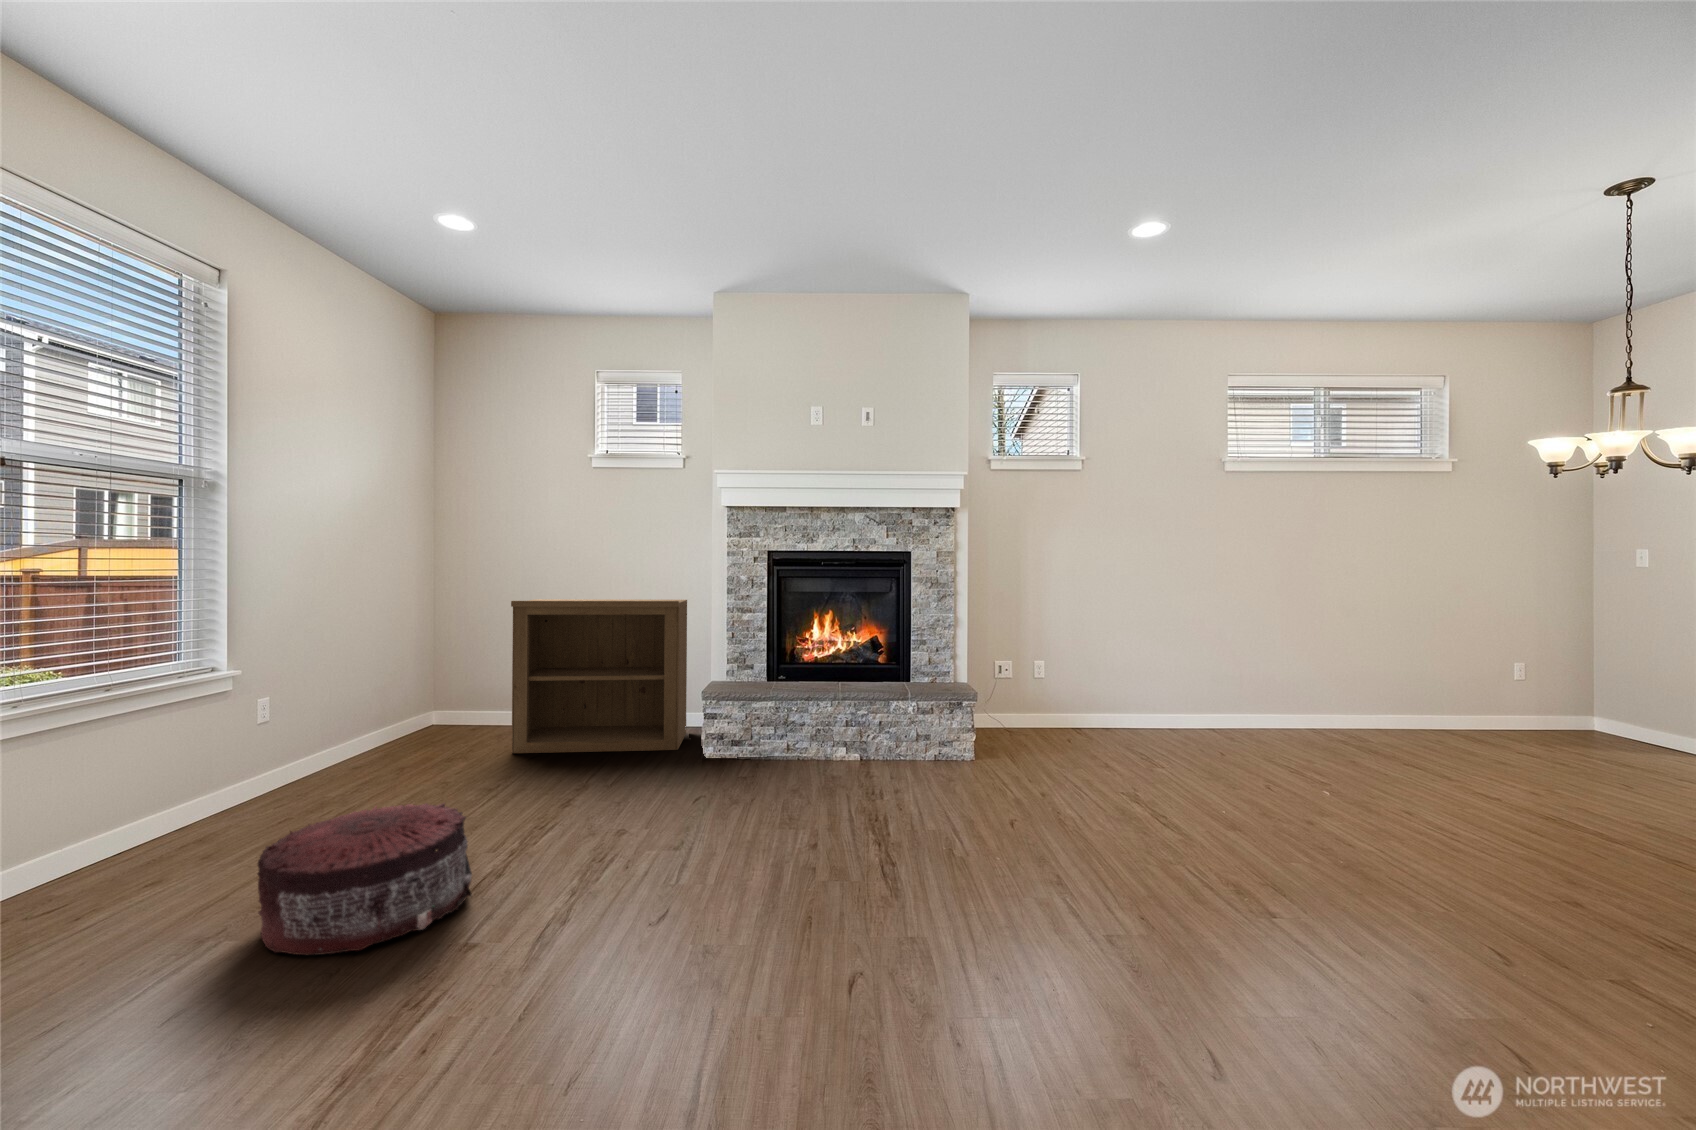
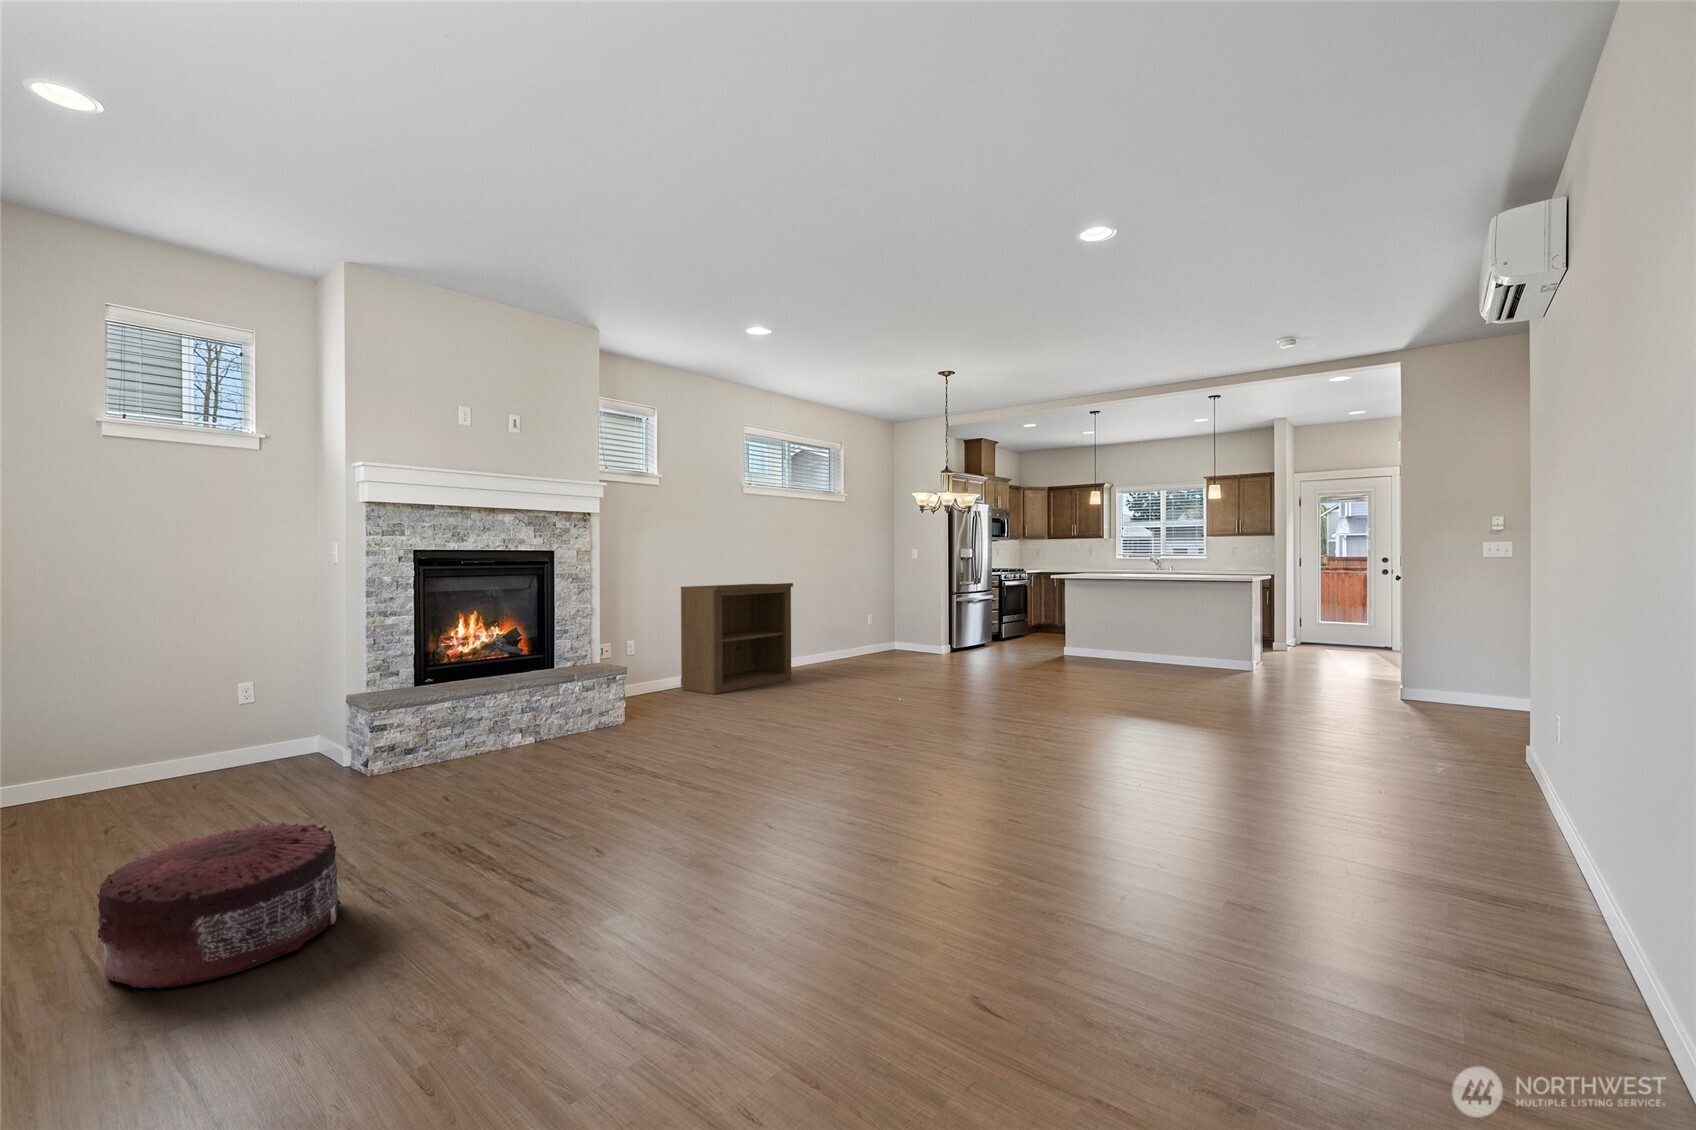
bookshelf: present [511,599,687,753] -> present [681,583,793,694]

